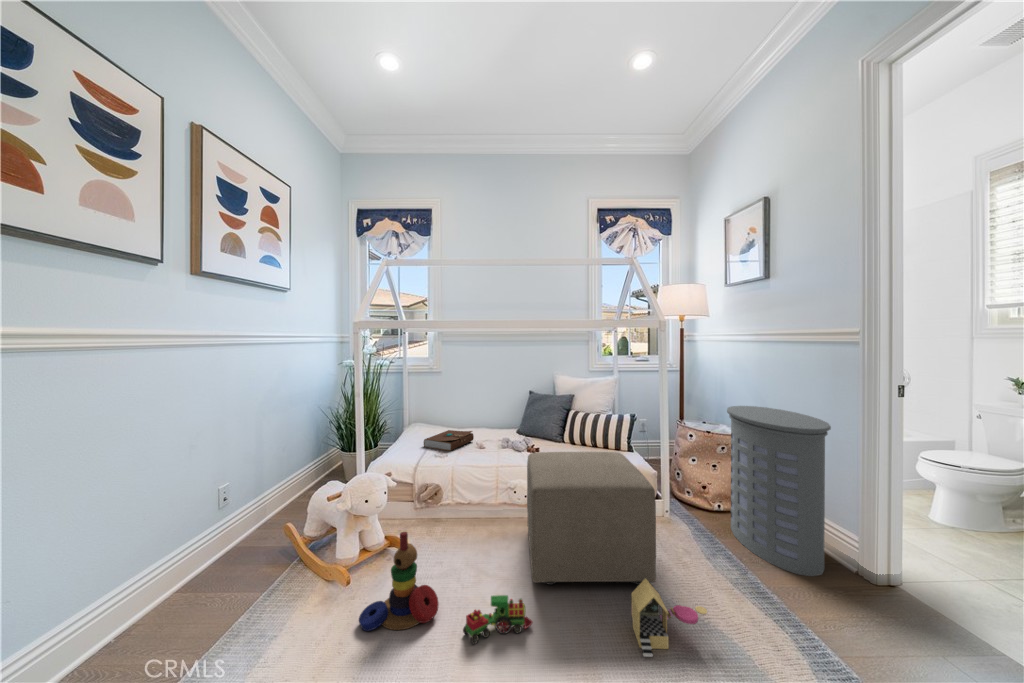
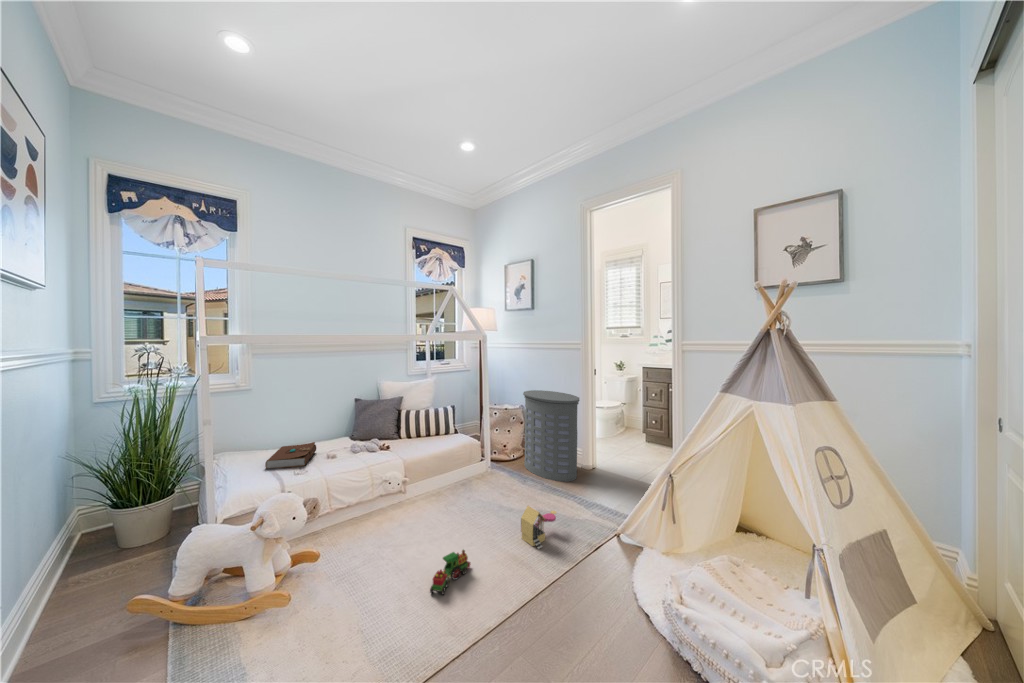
ottoman: present [527,452,656,585] -> none [409,434,517,541]
stacking toy: present [359,532,438,631] -> none [334,536,400,637]

